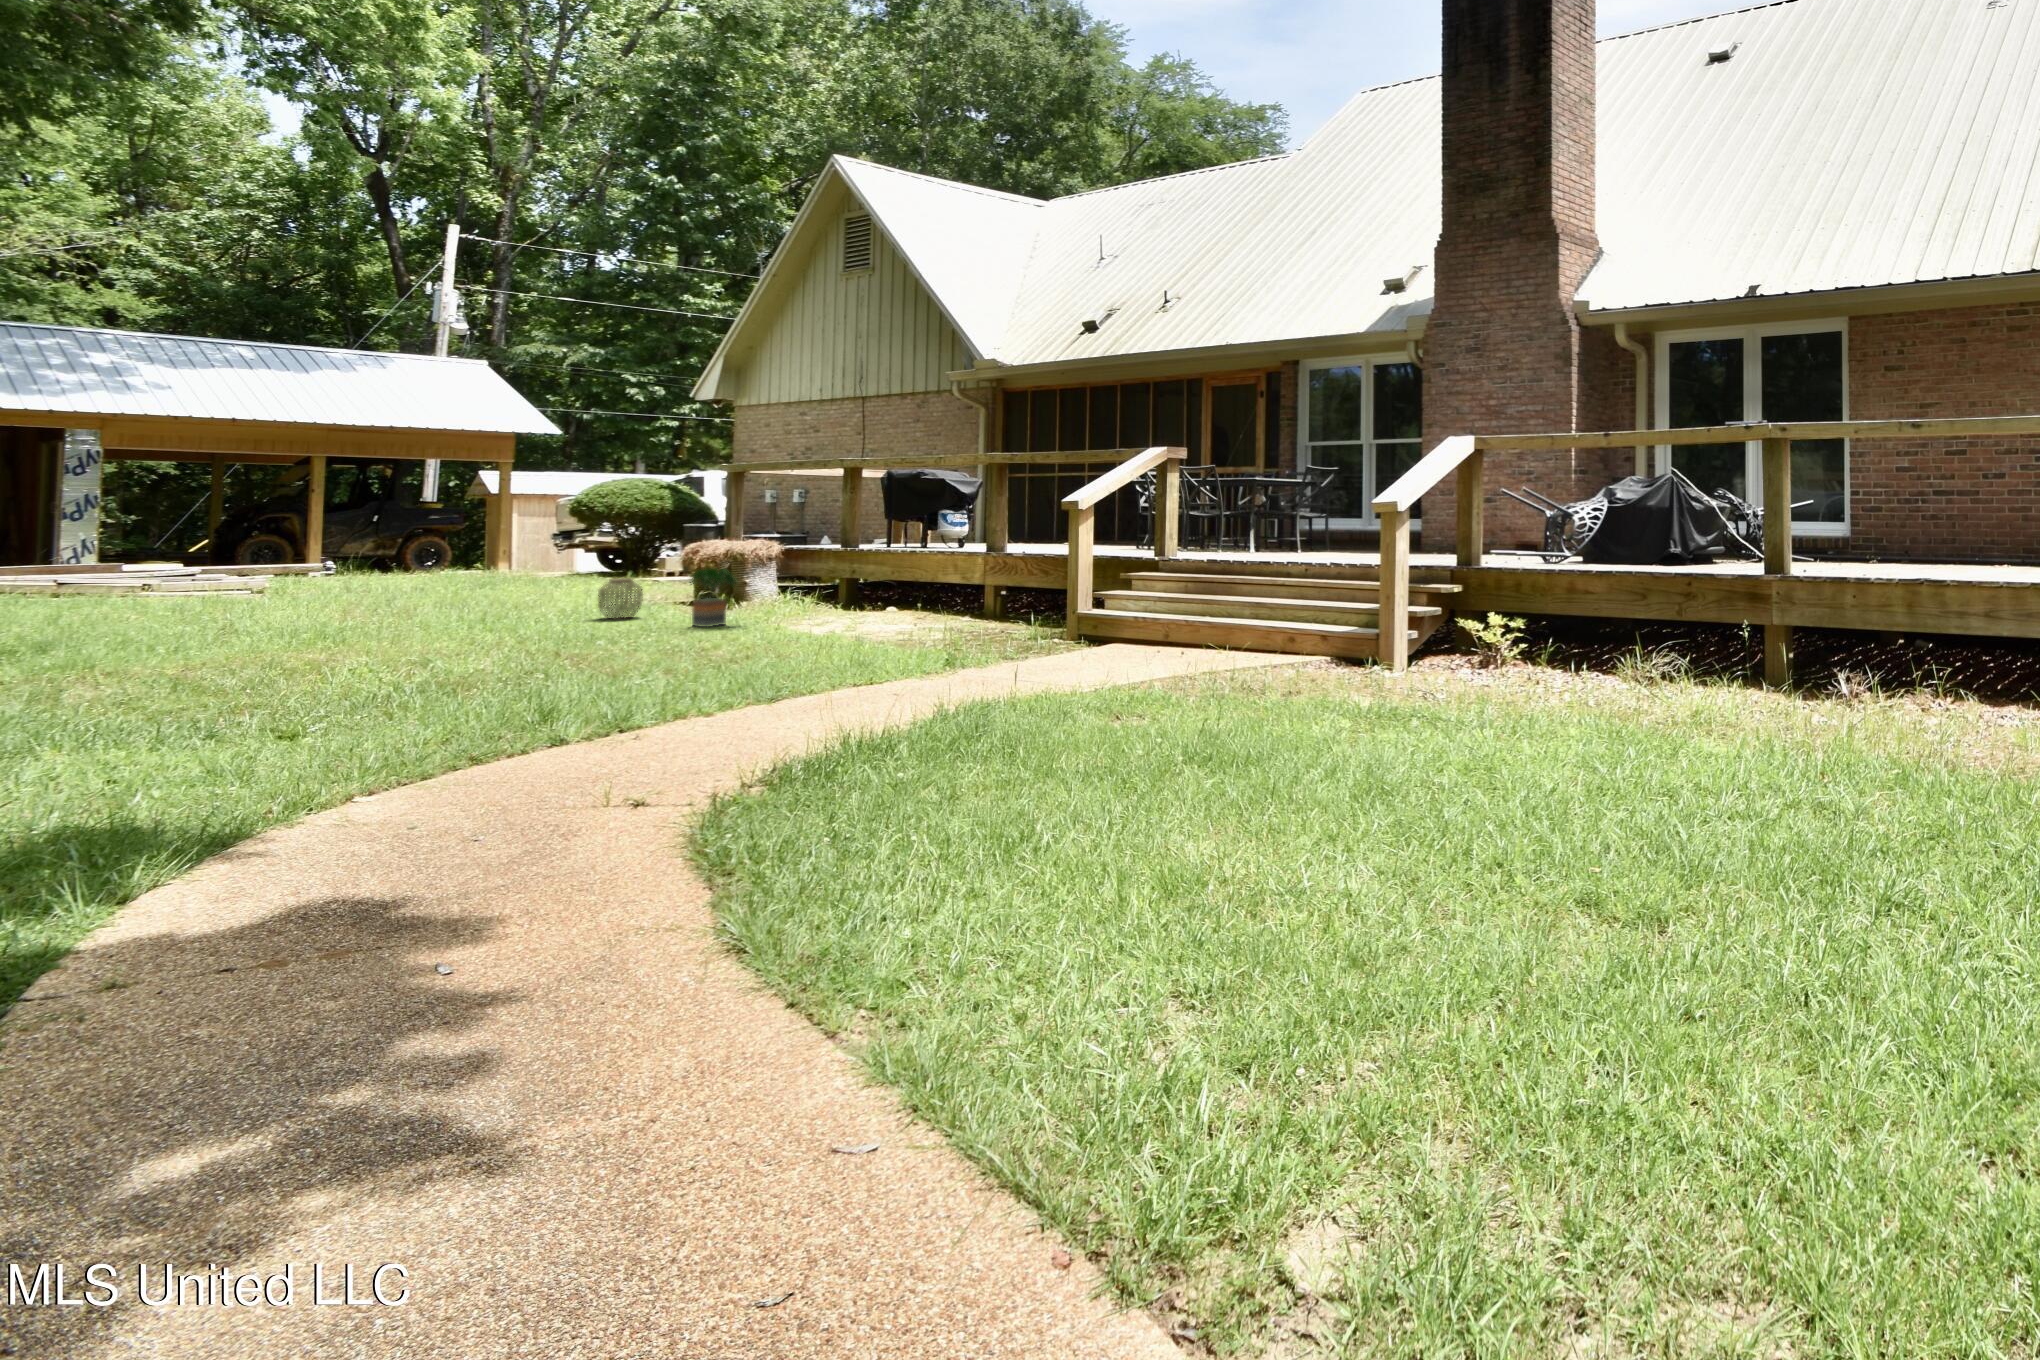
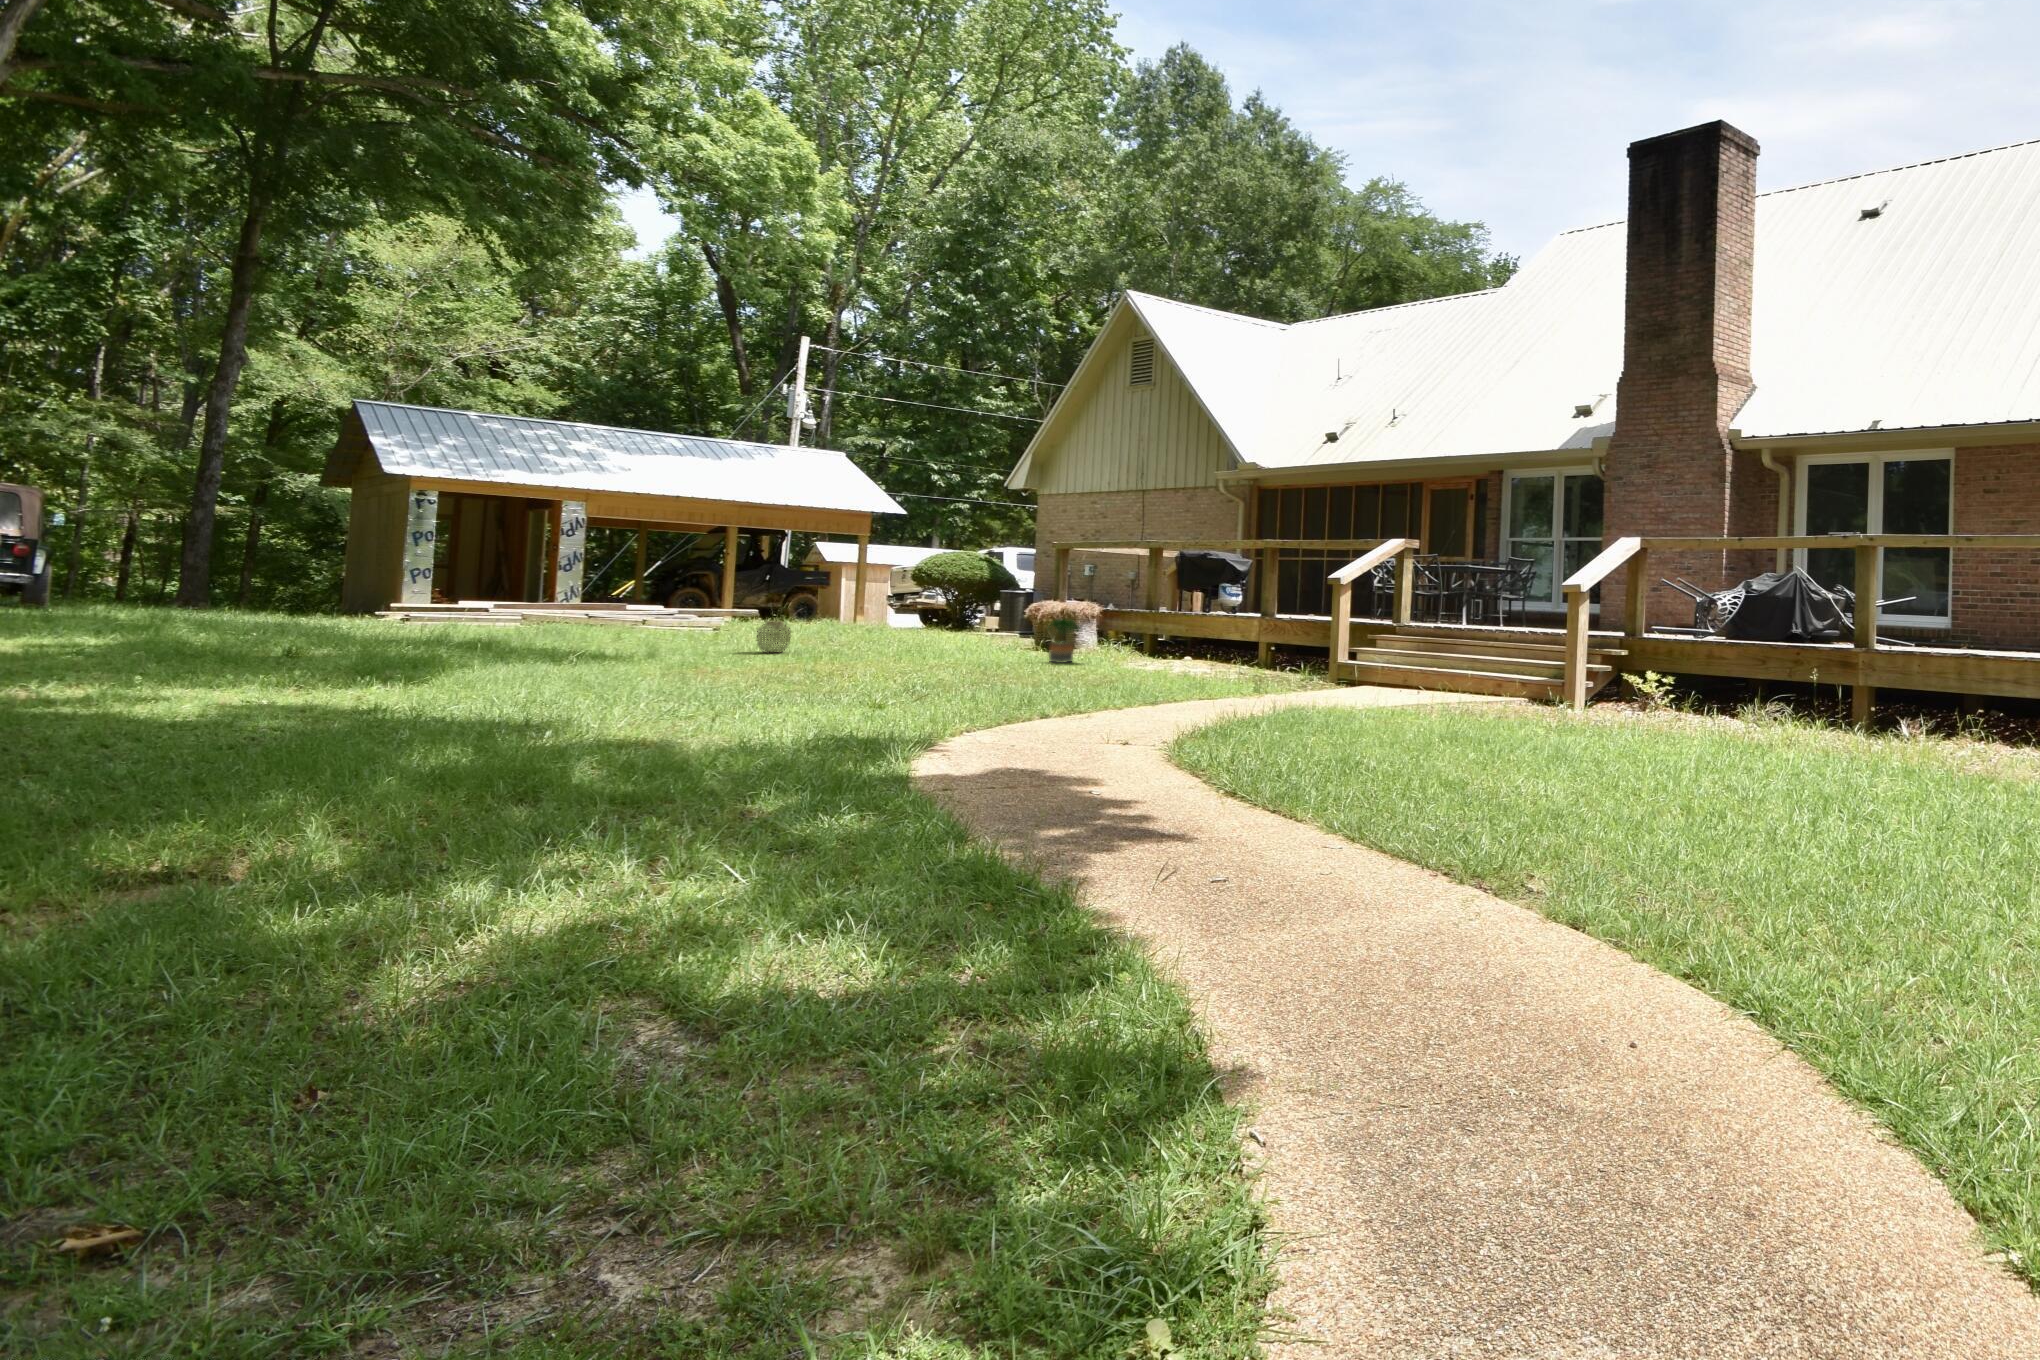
woven basket: present [598,578,643,619] -> present [757,621,791,653]

